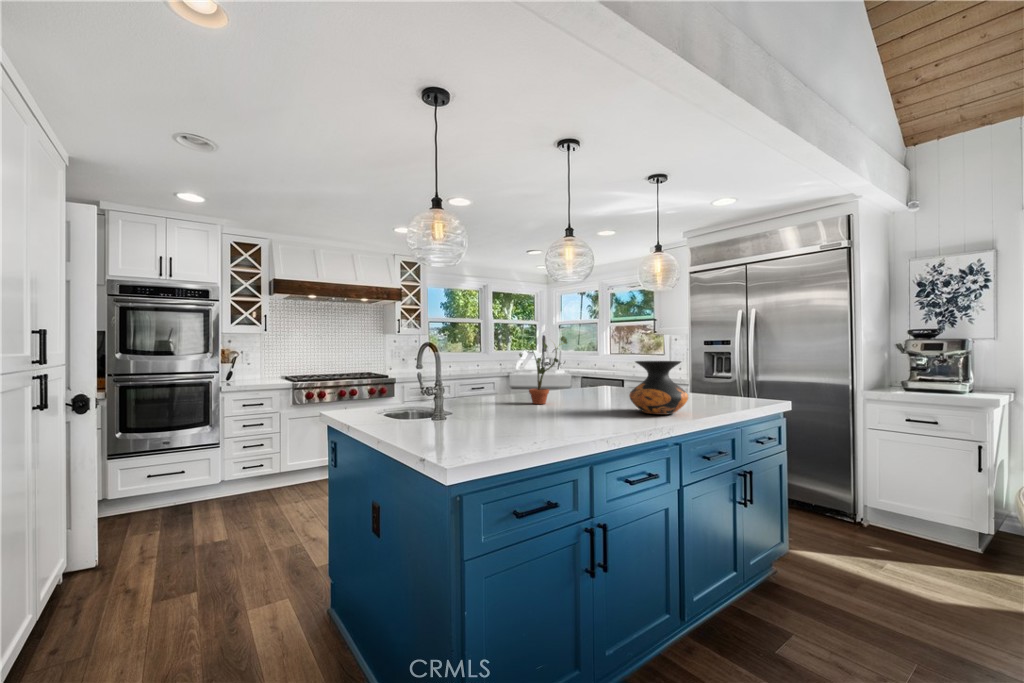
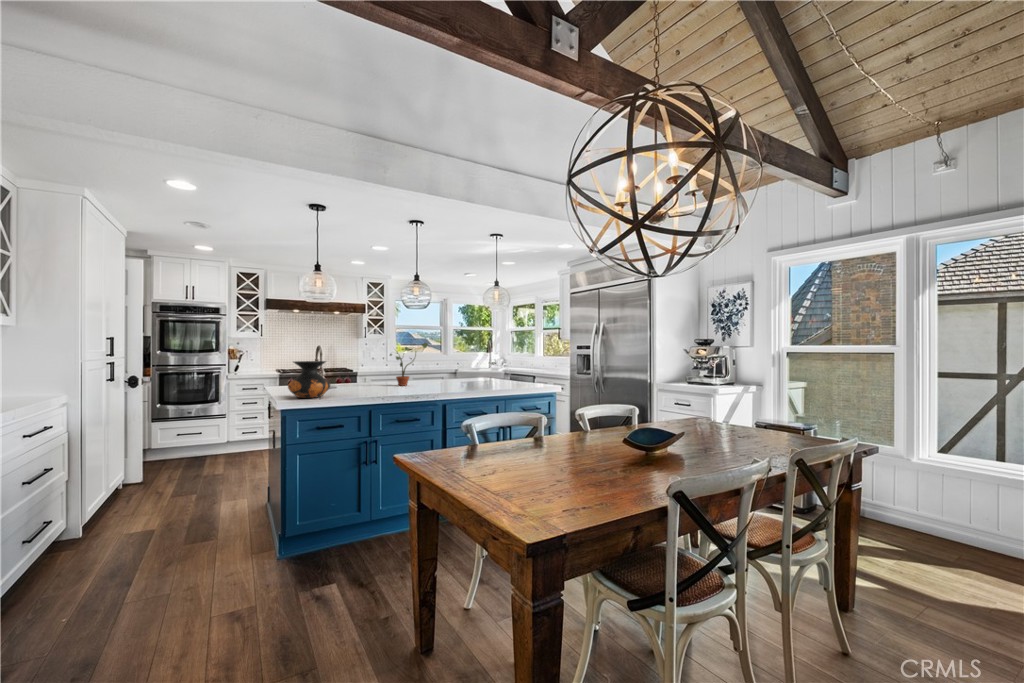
vase: present [629,361,688,415] -> present [288,361,330,398]

